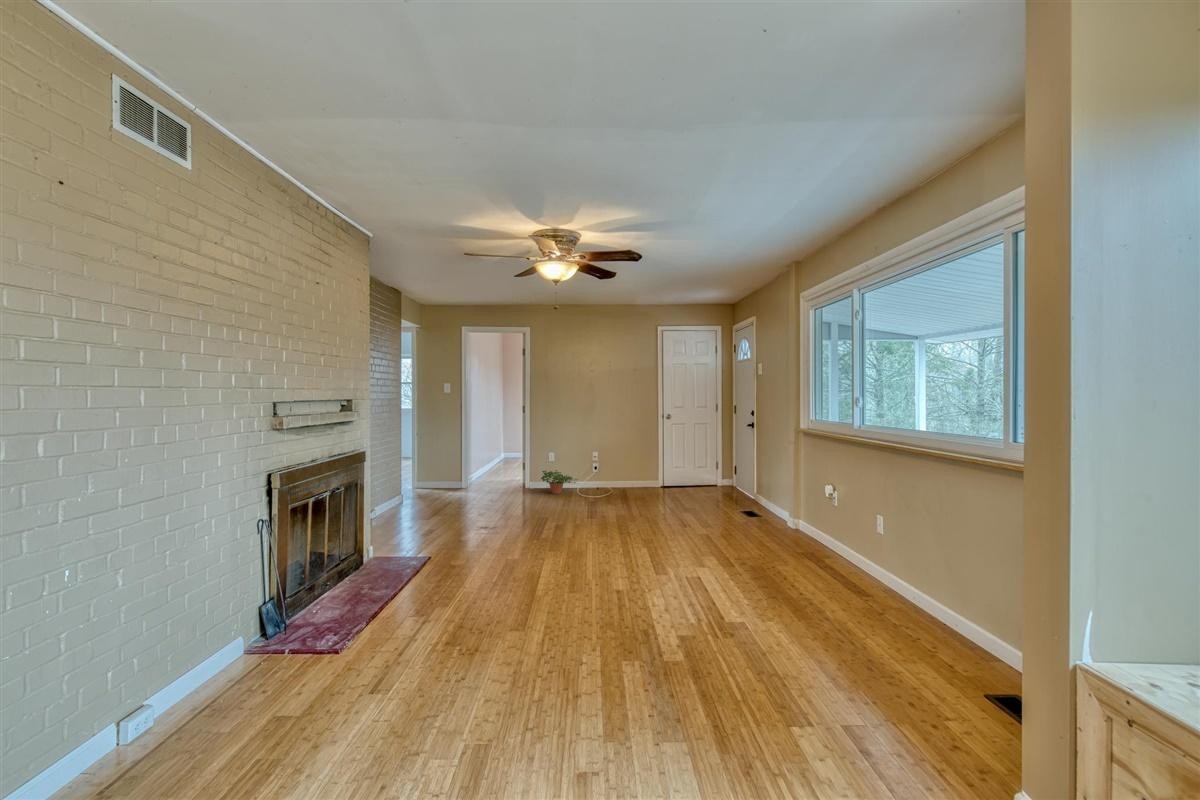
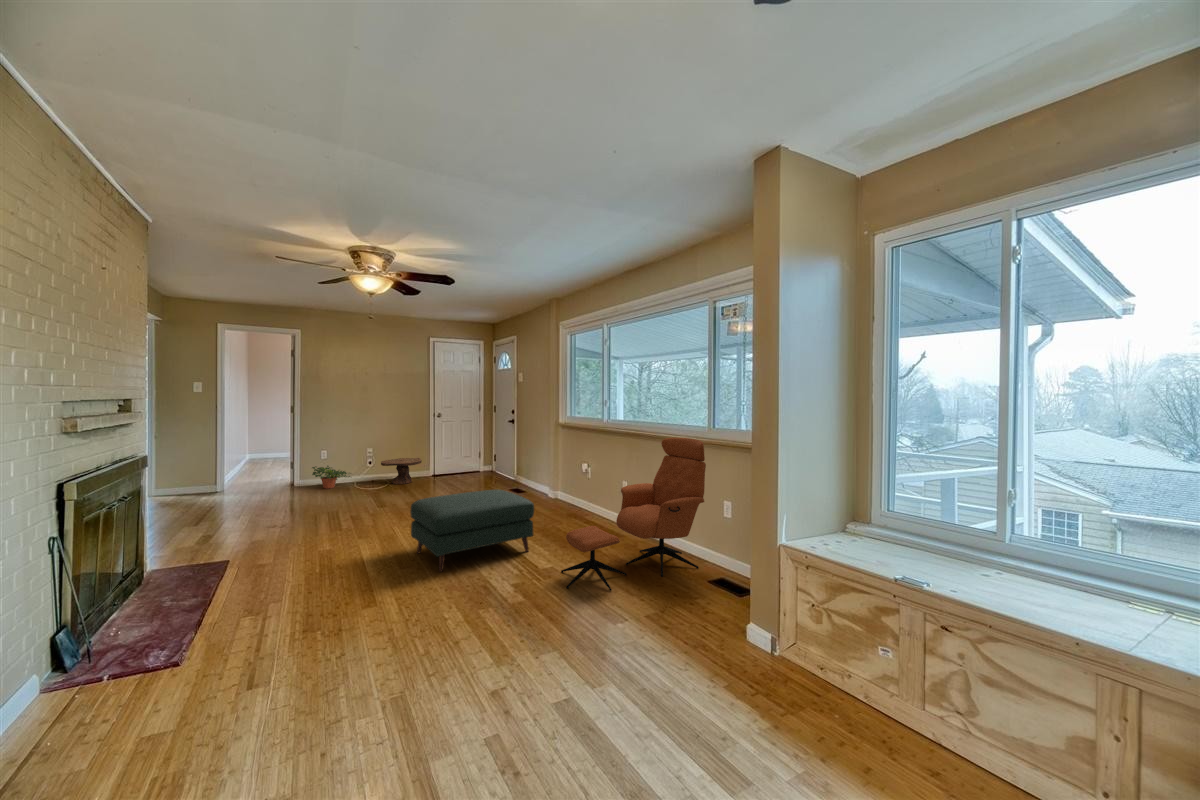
armchair: none [753,445,1022,682] -> present [561,438,706,591]
side table: none [604,465,646,494] -> present [381,458,422,484]
ottoman: none [587,509,732,604] -> present [410,490,534,572]

